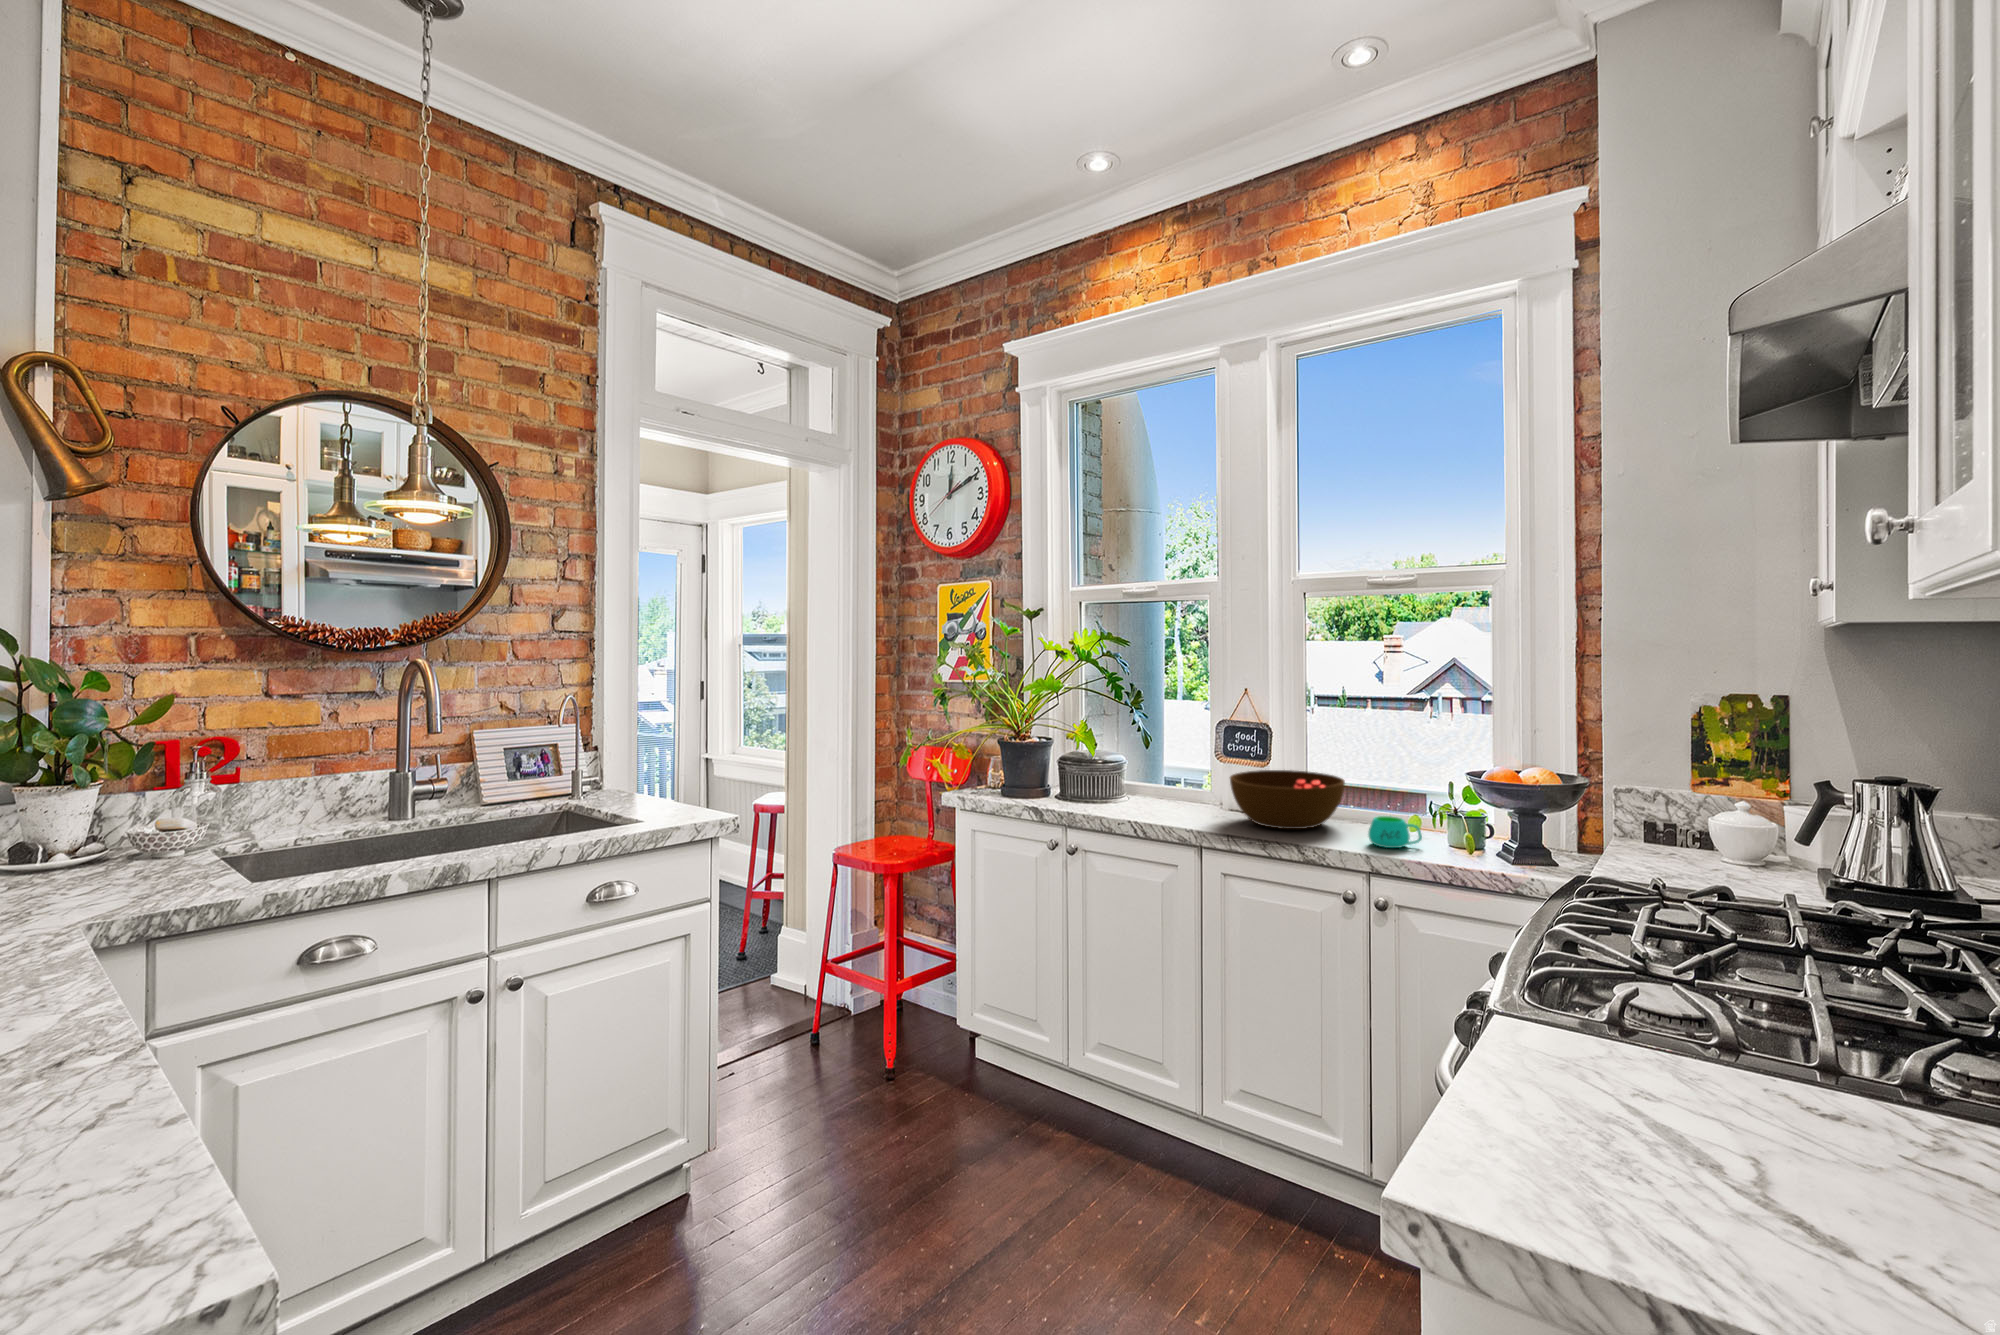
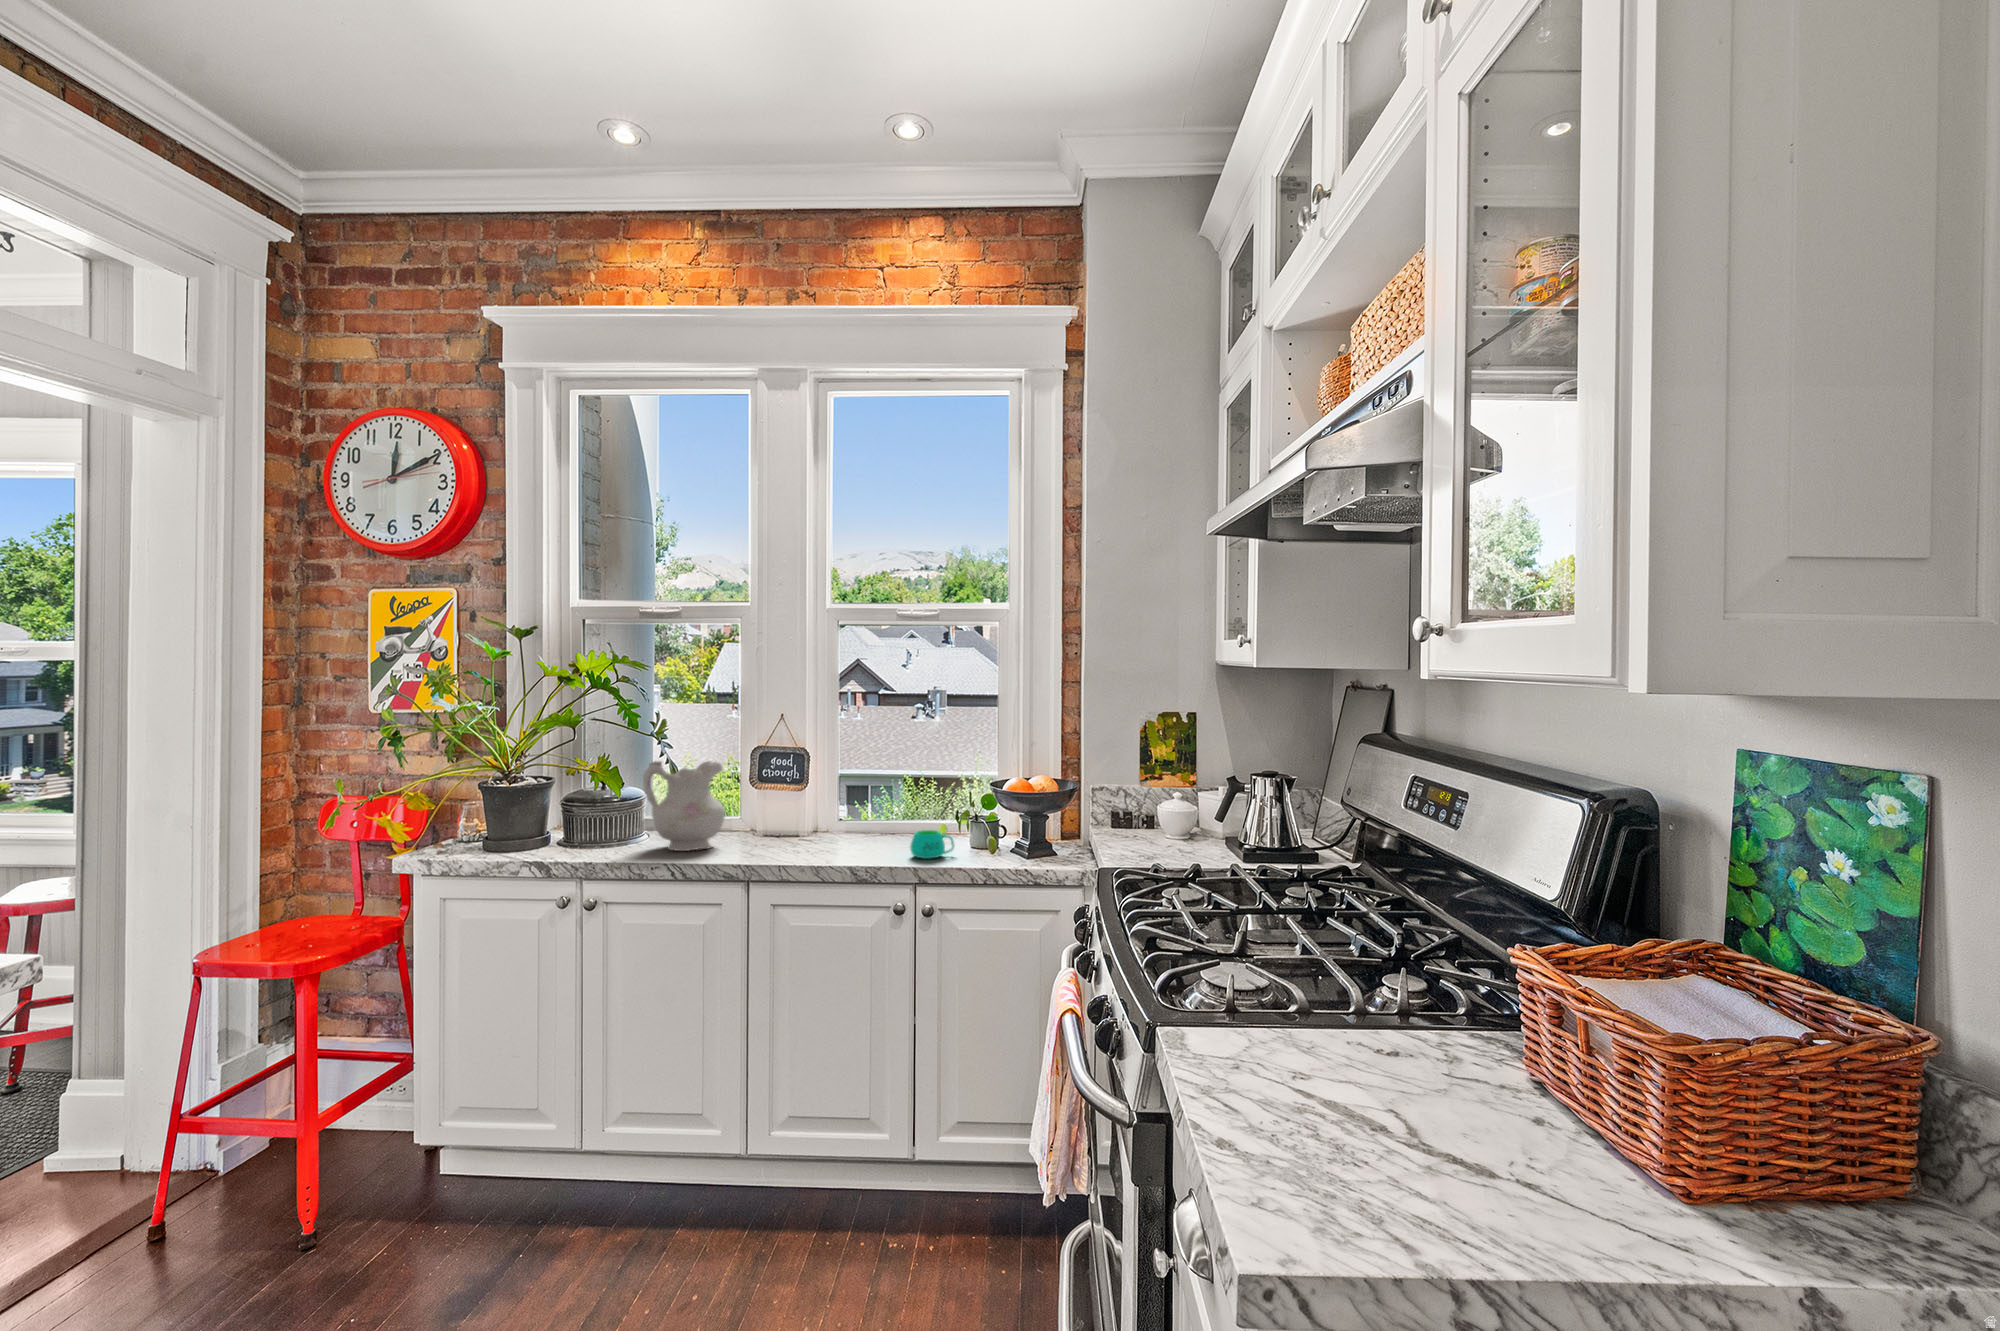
ceramic pitcher: none [1117,728,1191,812] -> present [643,761,725,851]
bowl: present [1230,770,1345,829] -> none [772,796,882,852]

